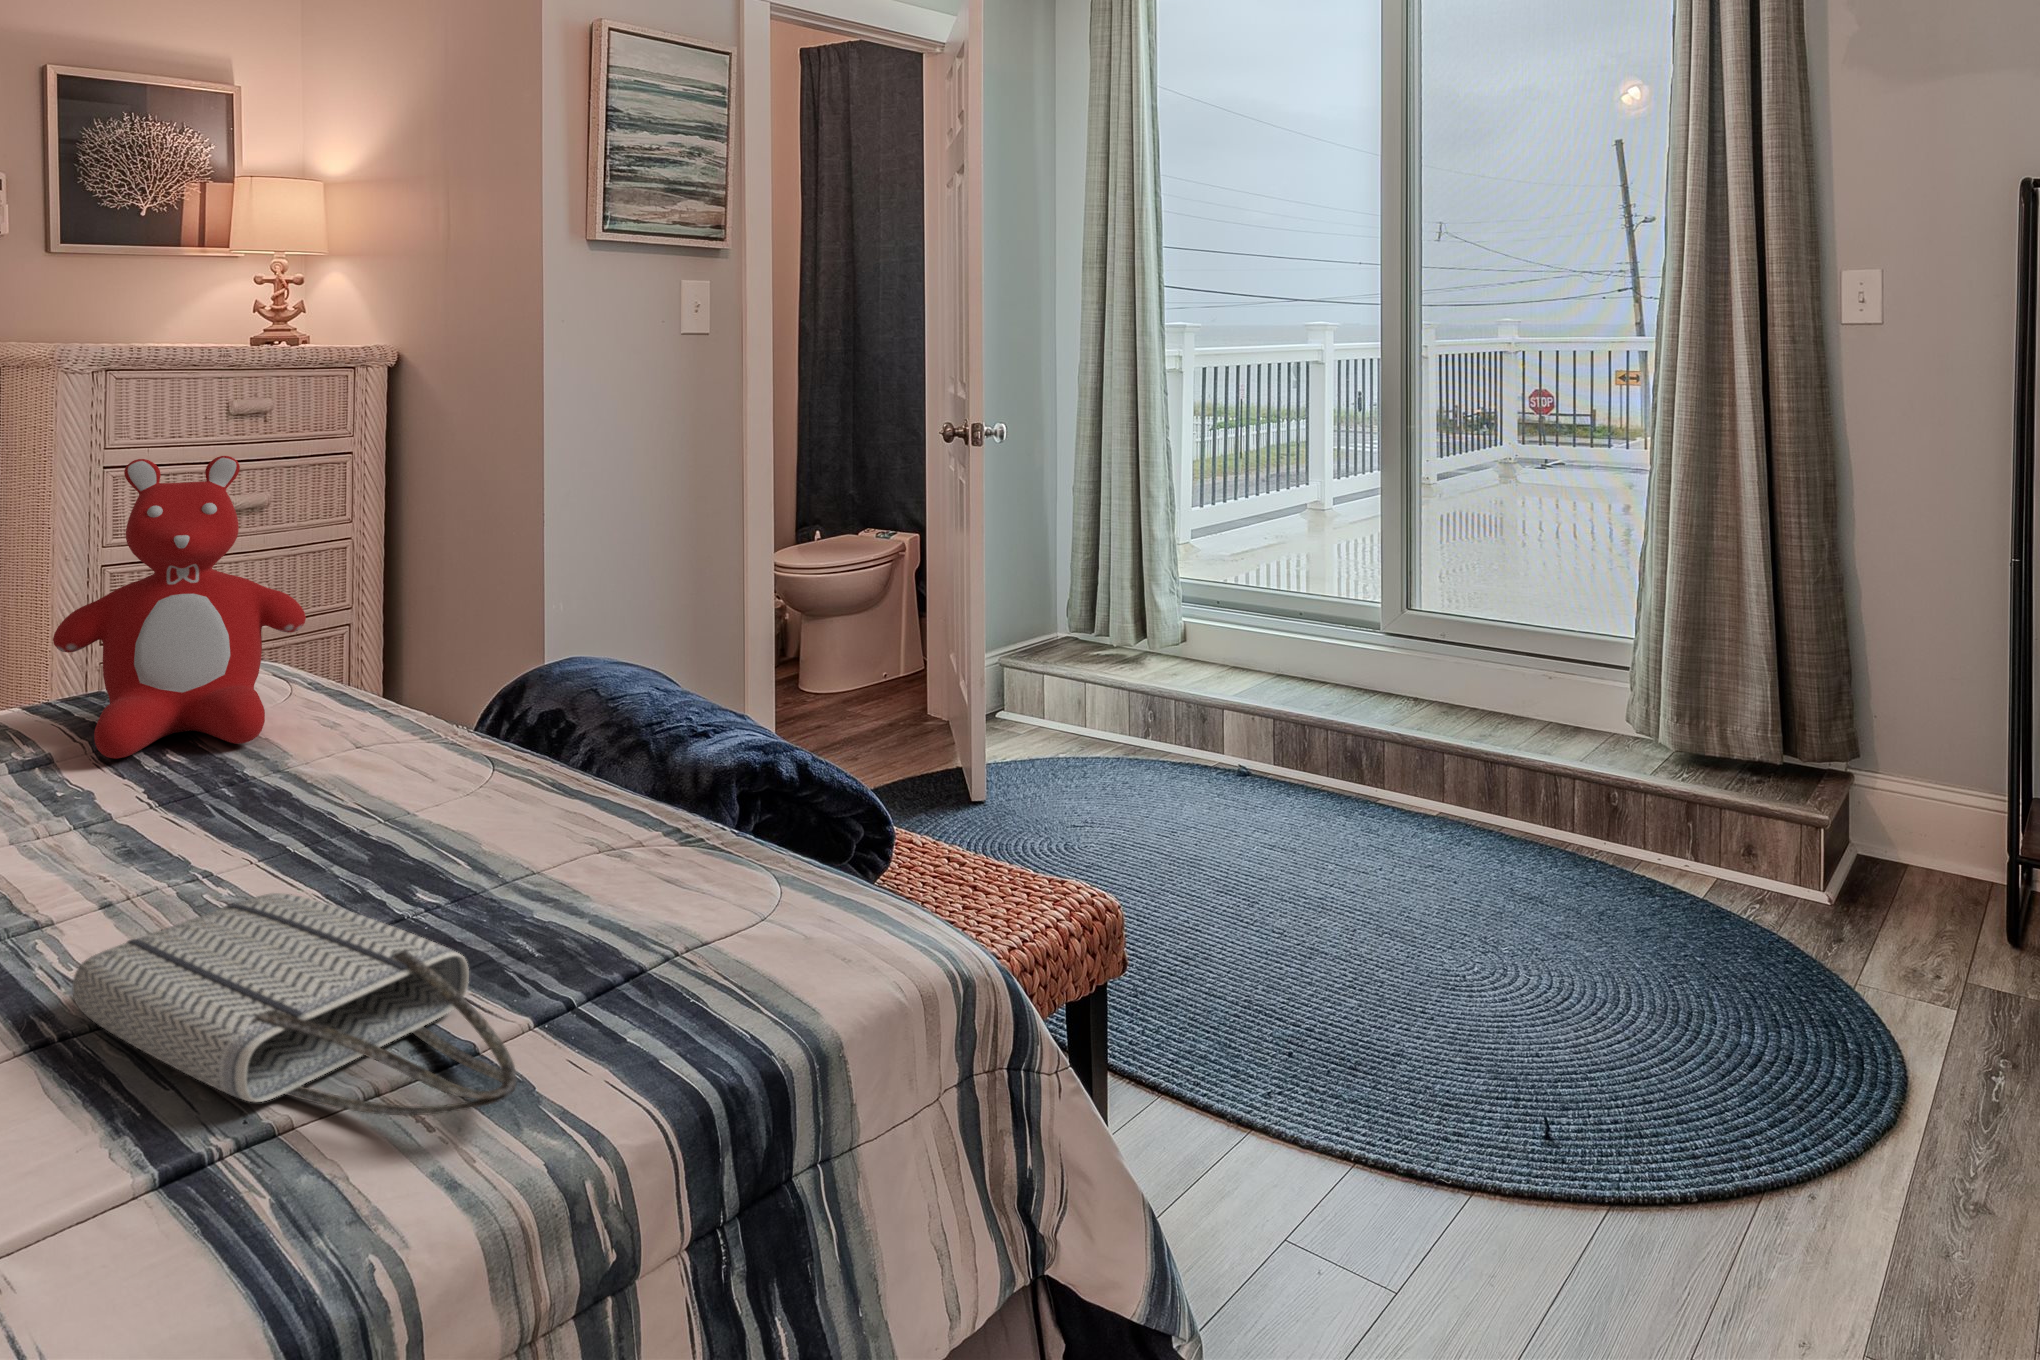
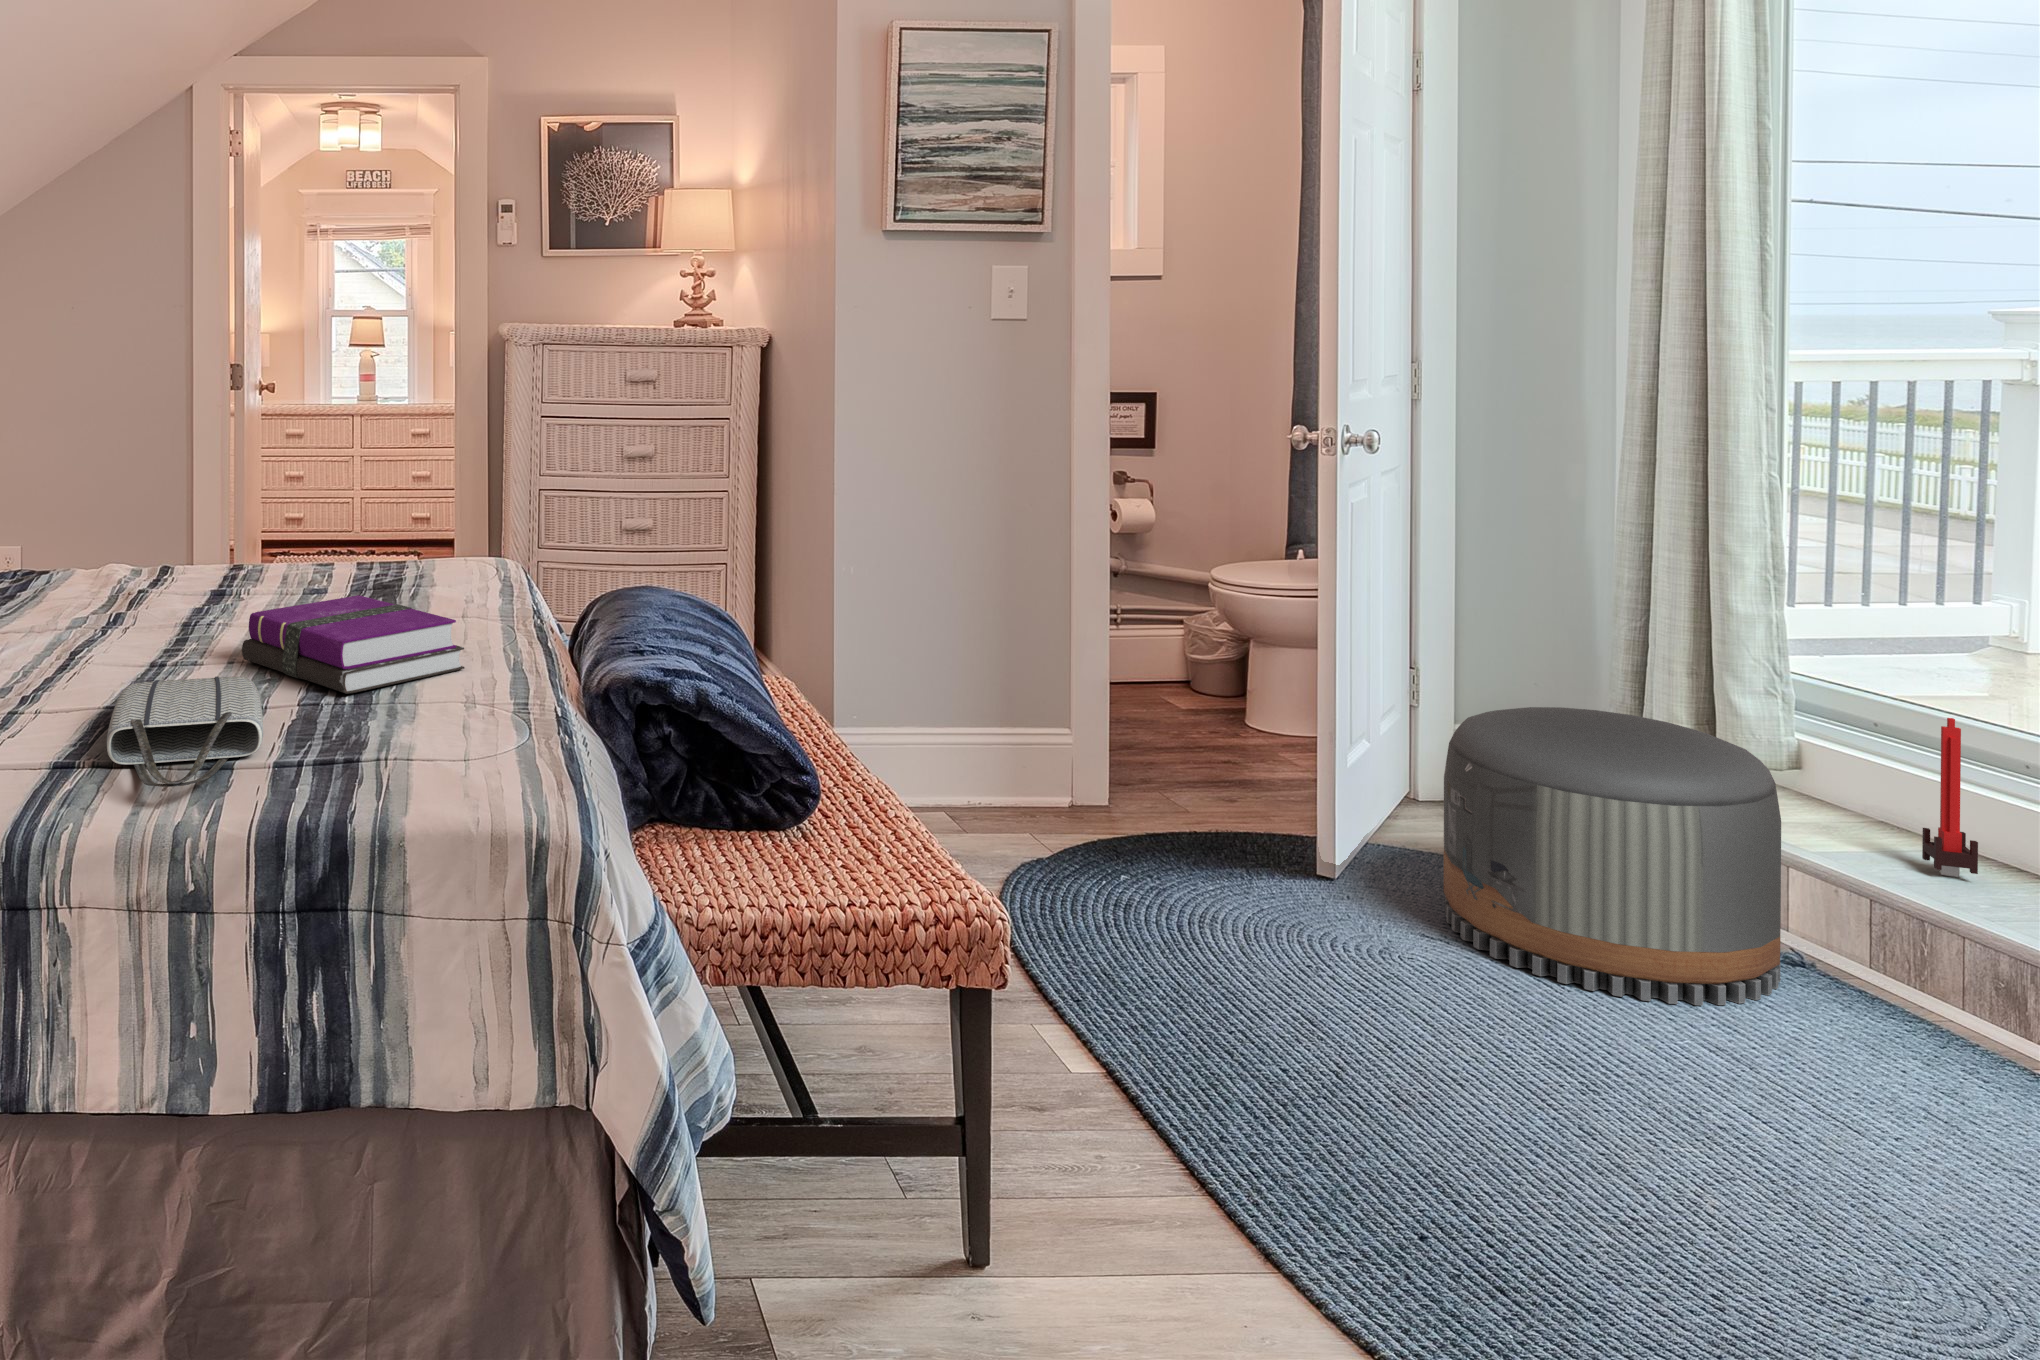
teddy bear: present [53,456,306,758] -> none [325,410,475,610]
candle: none [1332,607,1363,715] -> present [1922,718,1978,877]
pouf: none [1089,638,1302,855] -> present [1444,707,1781,1005]
notebook: none [119,732,492,877] -> present [242,595,465,694]

